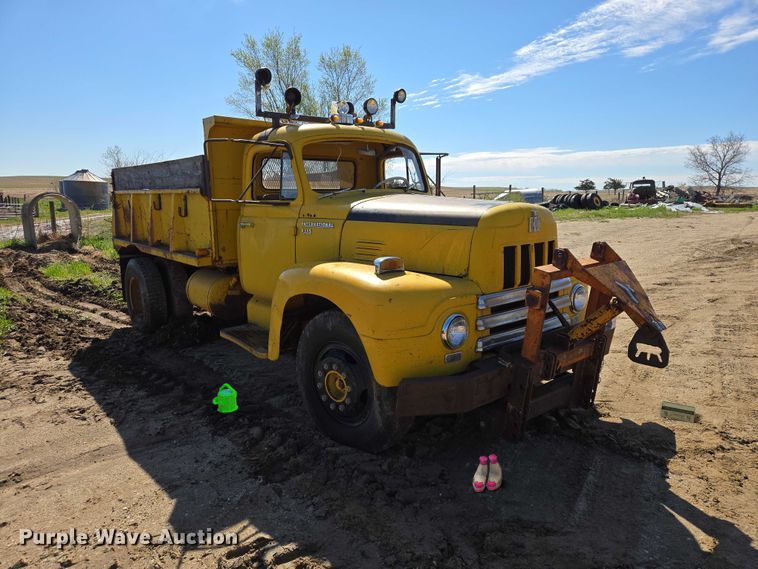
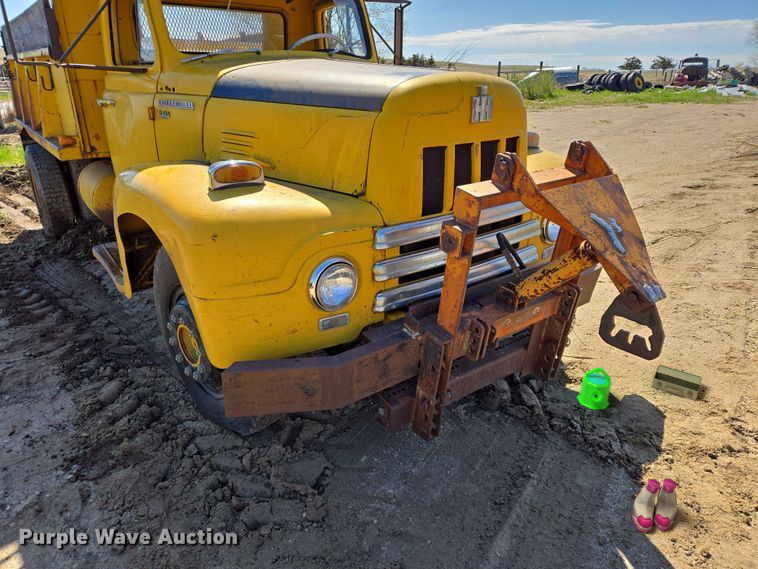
watering can: present [213,384,238,413] -> present [577,367,611,409]
boots: present [472,454,502,492] -> present [632,478,677,533]

